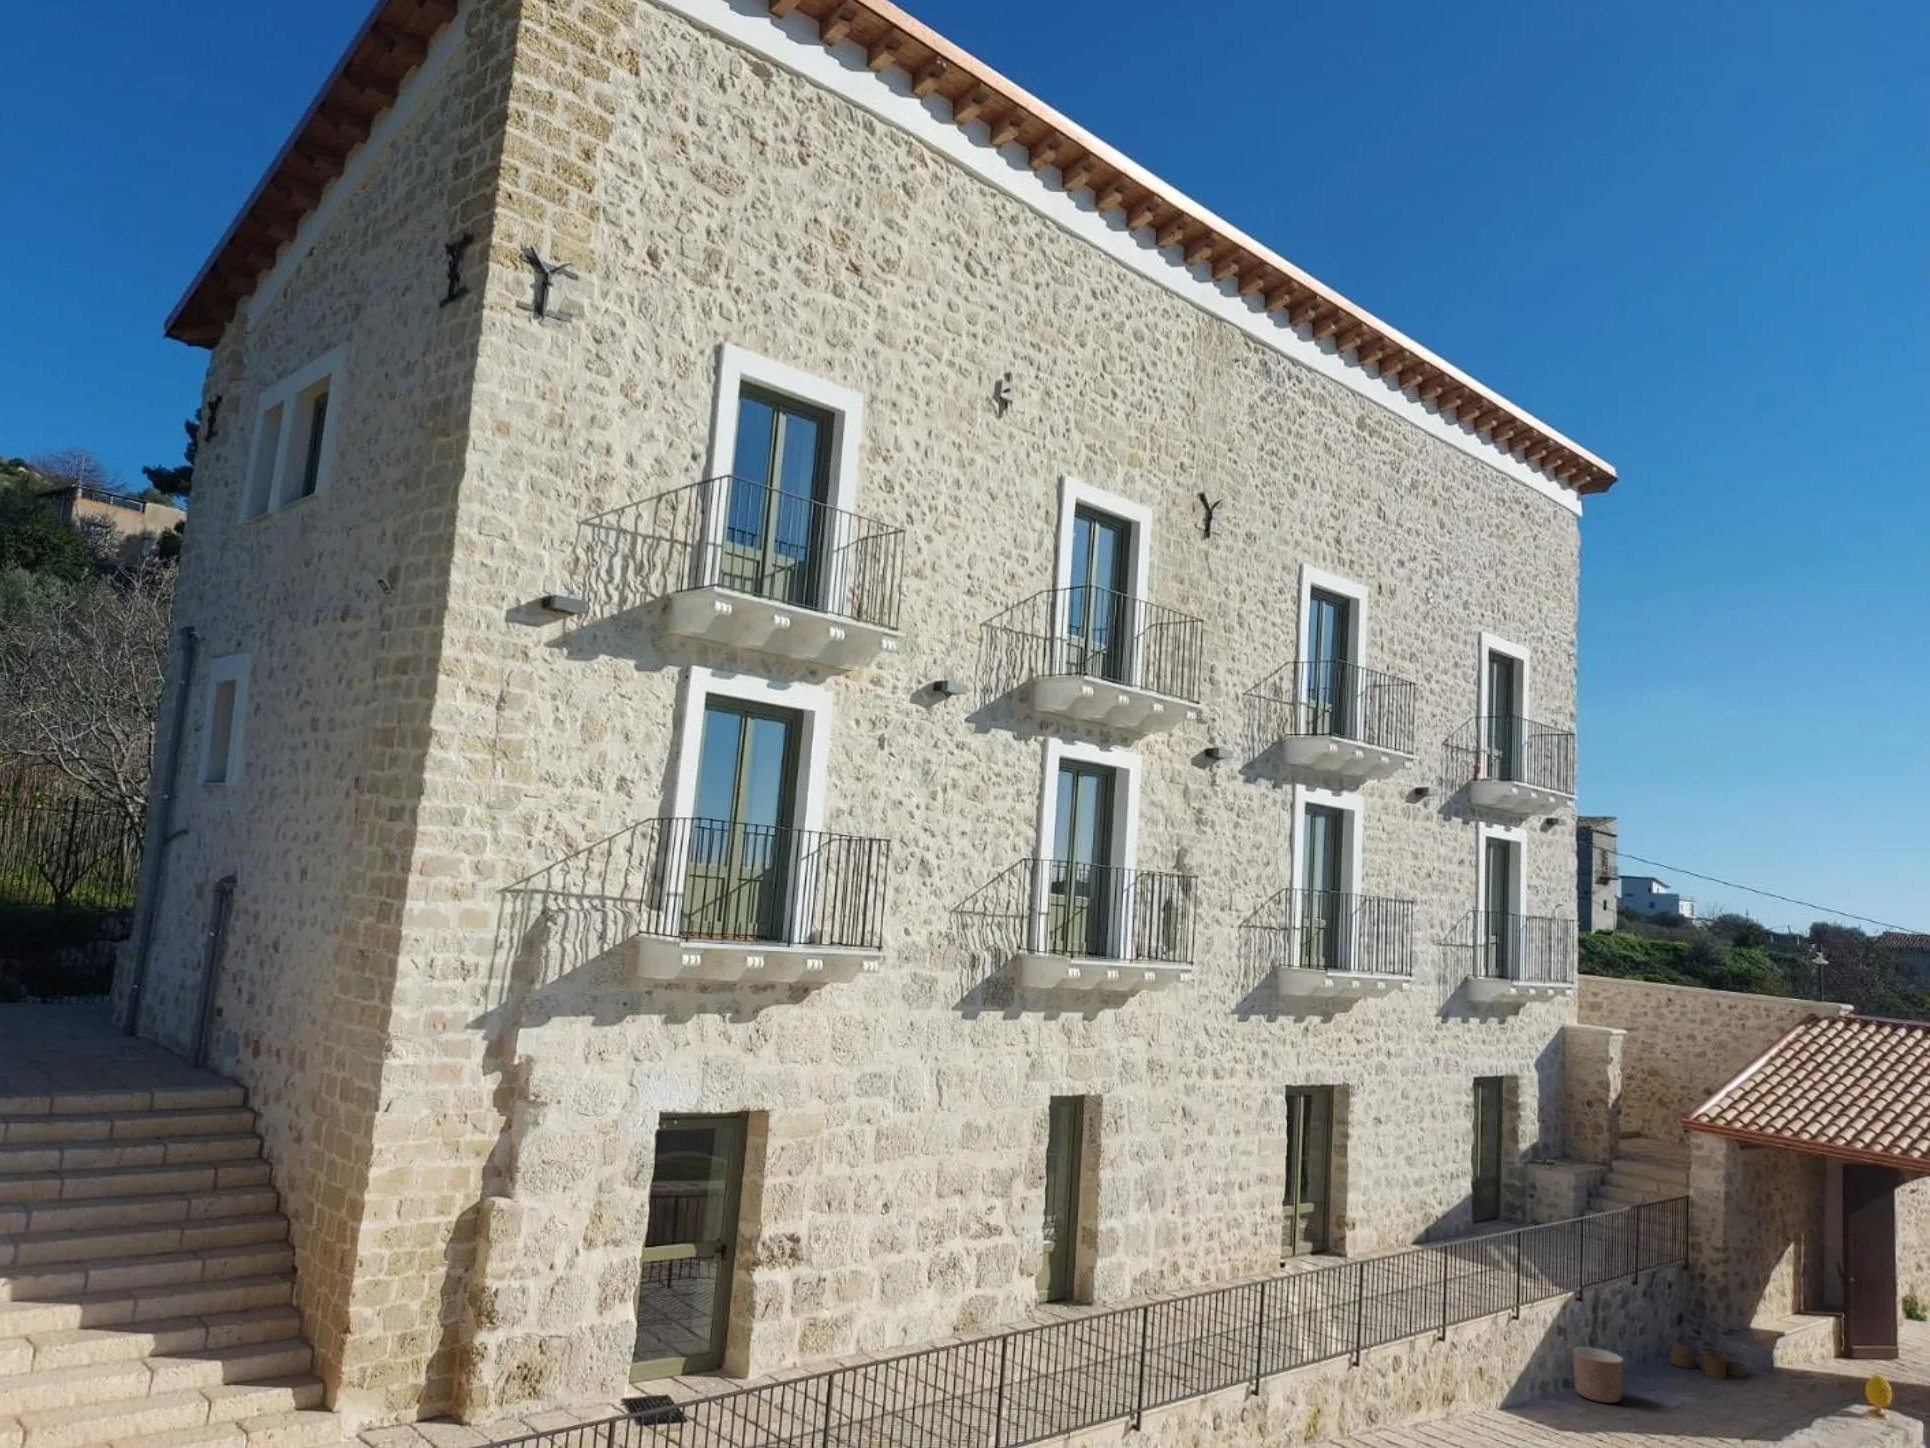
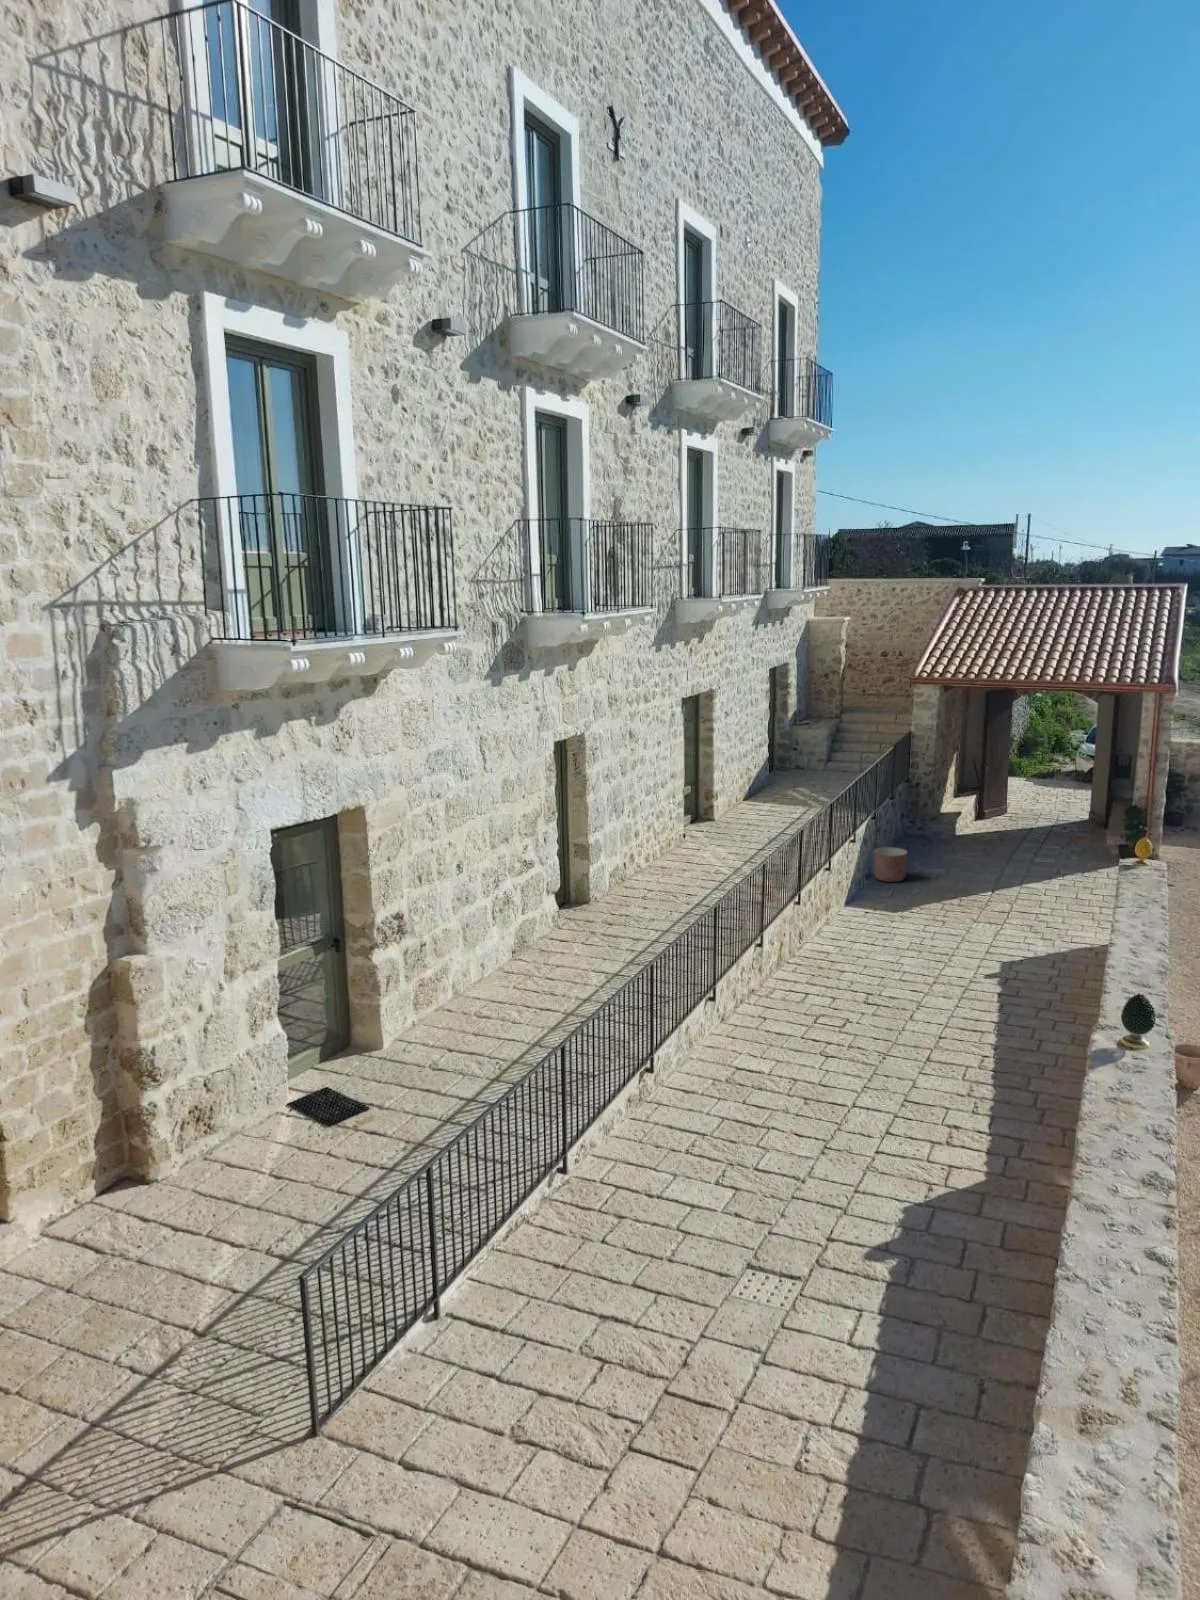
woven basket: present [1670,1343,1745,1379] -> none [905,829,951,849]

